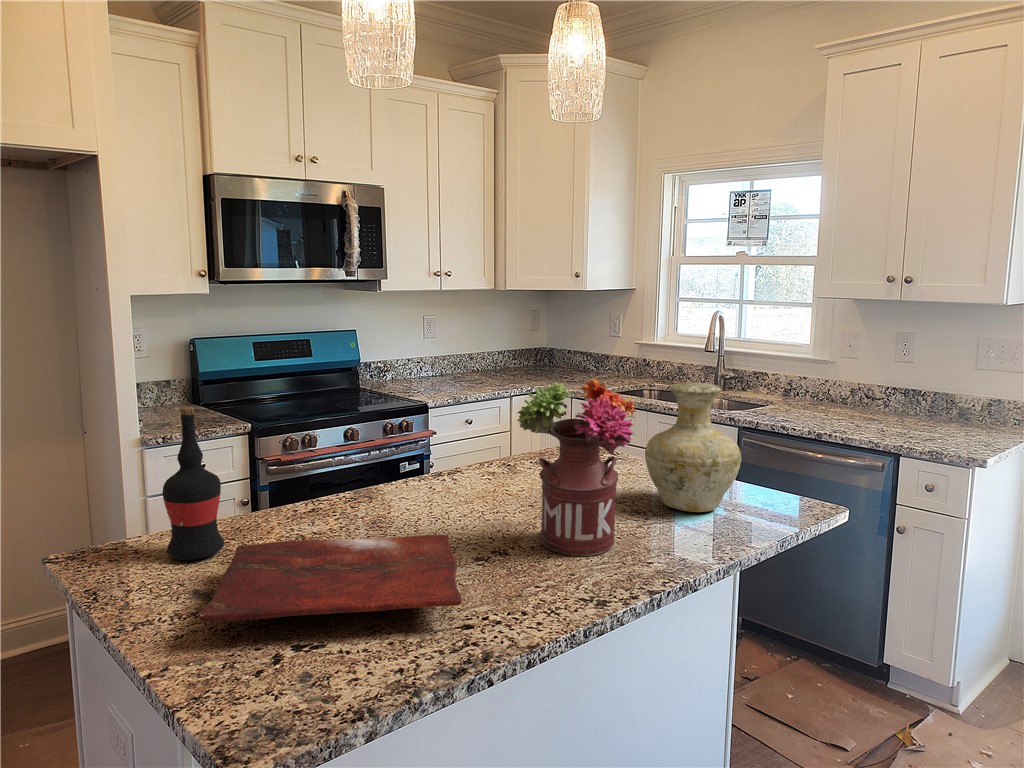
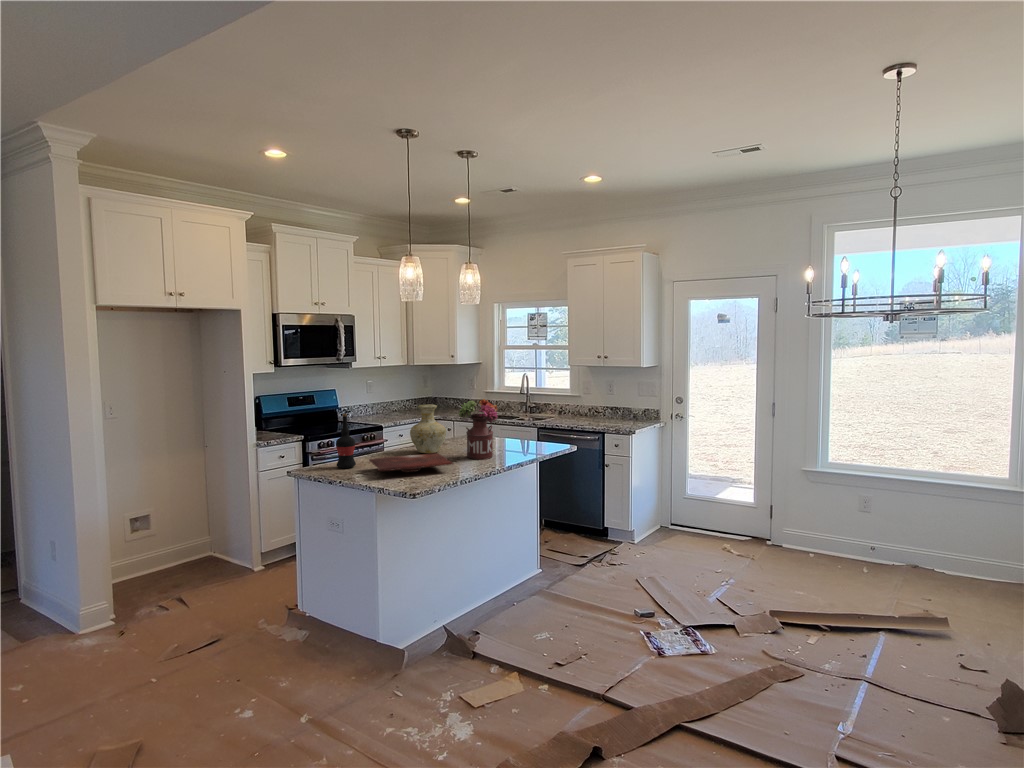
vase: present [645,382,741,512] -> present [410,404,446,453]

